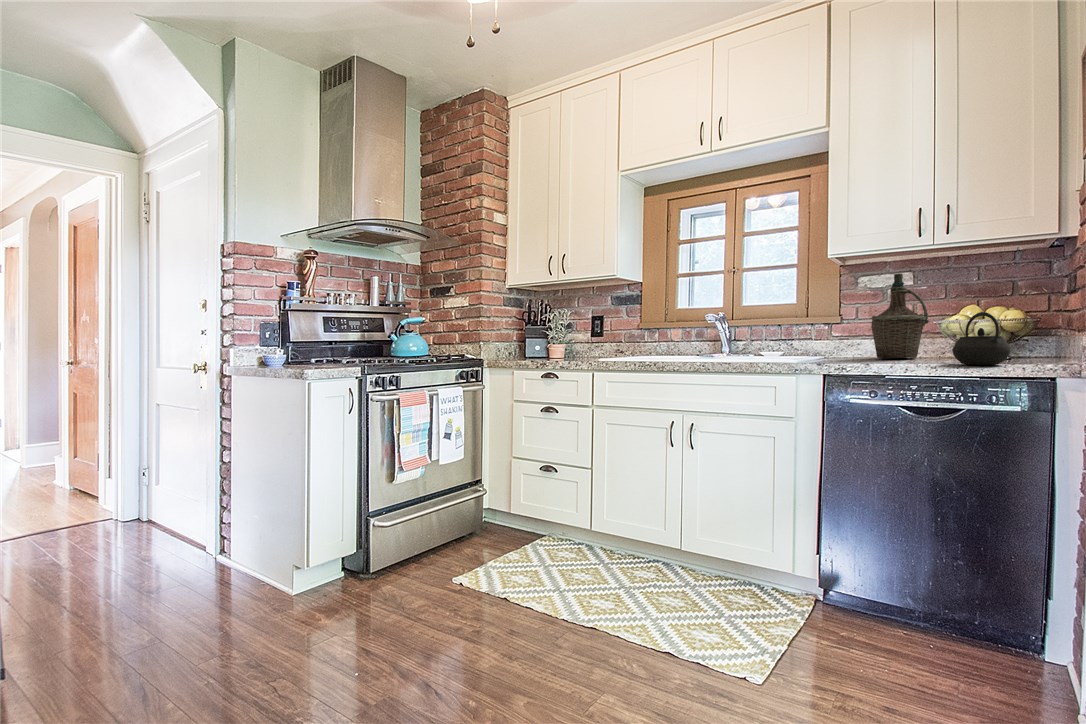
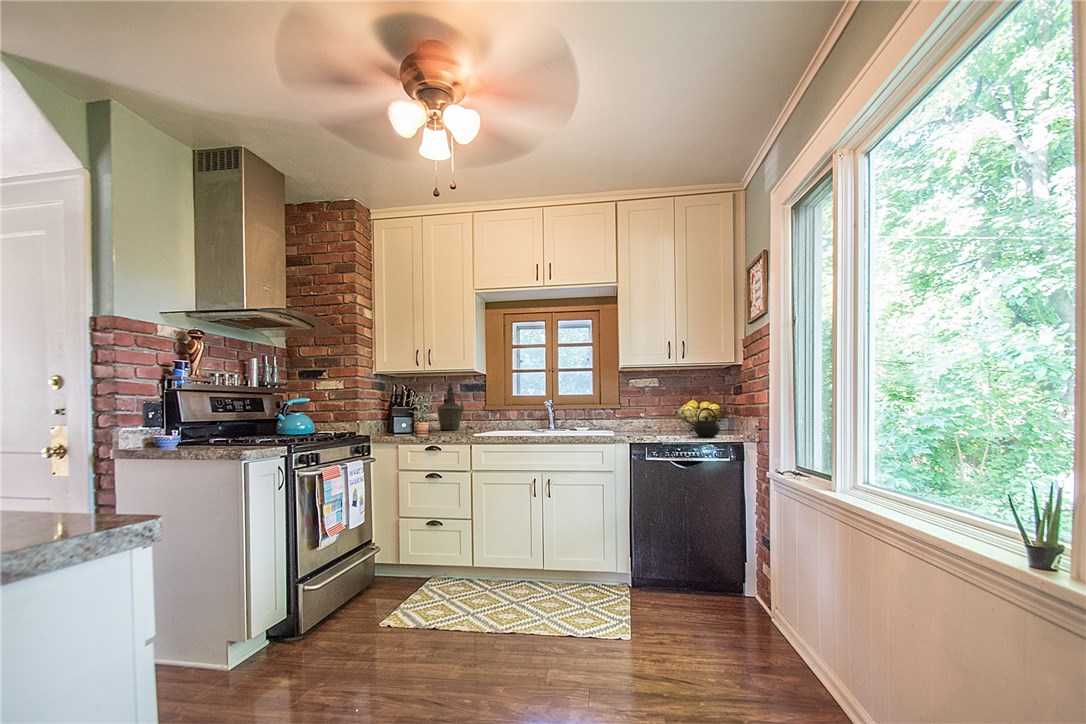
bottle: present [871,273,929,359] -> present [438,383,464,430]

